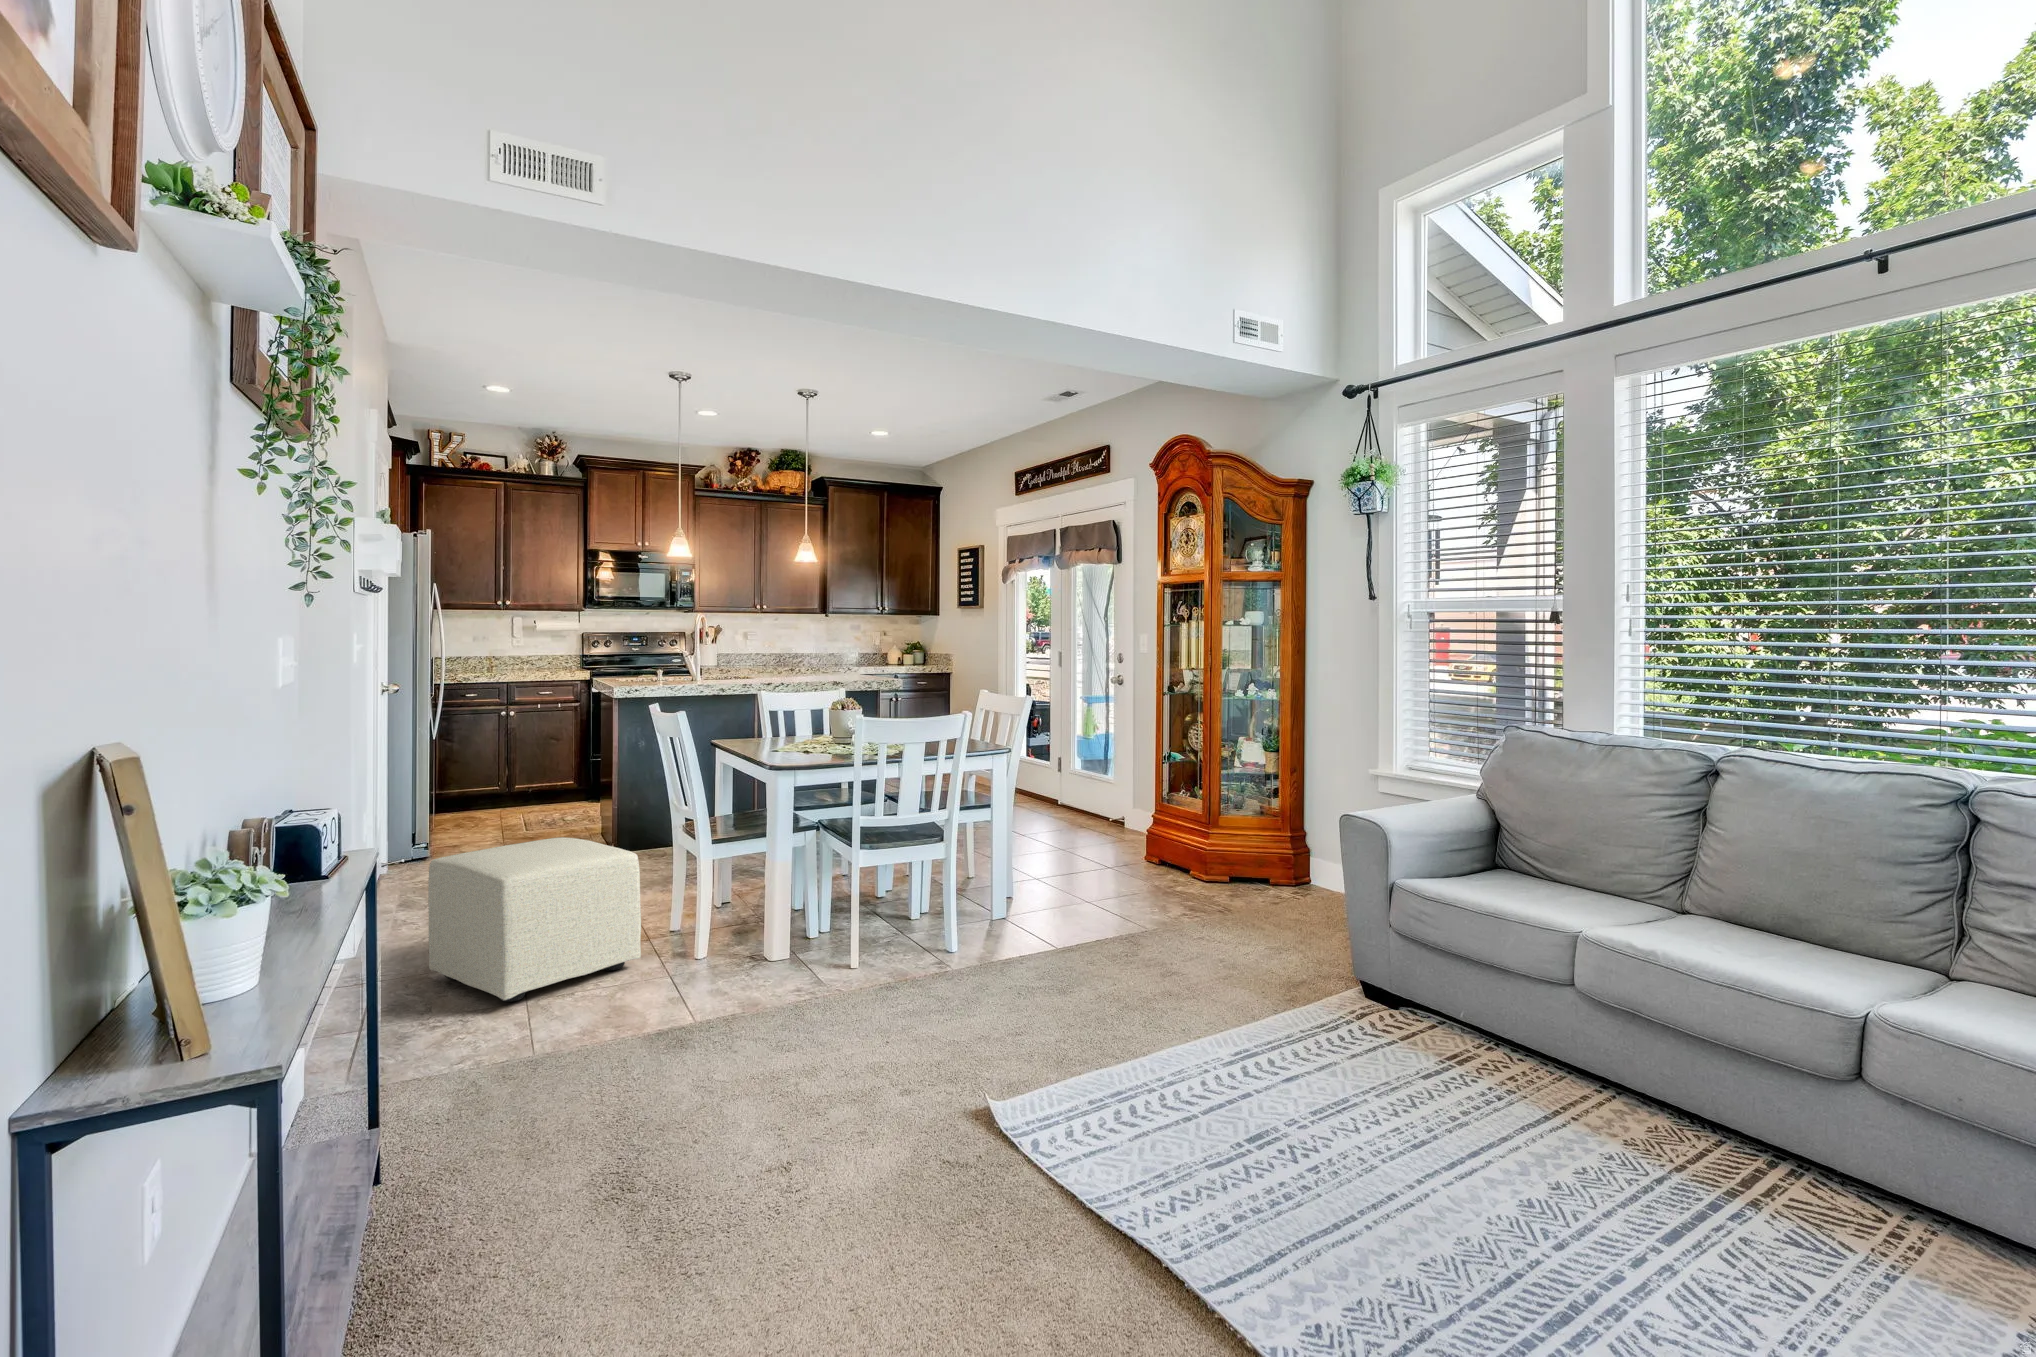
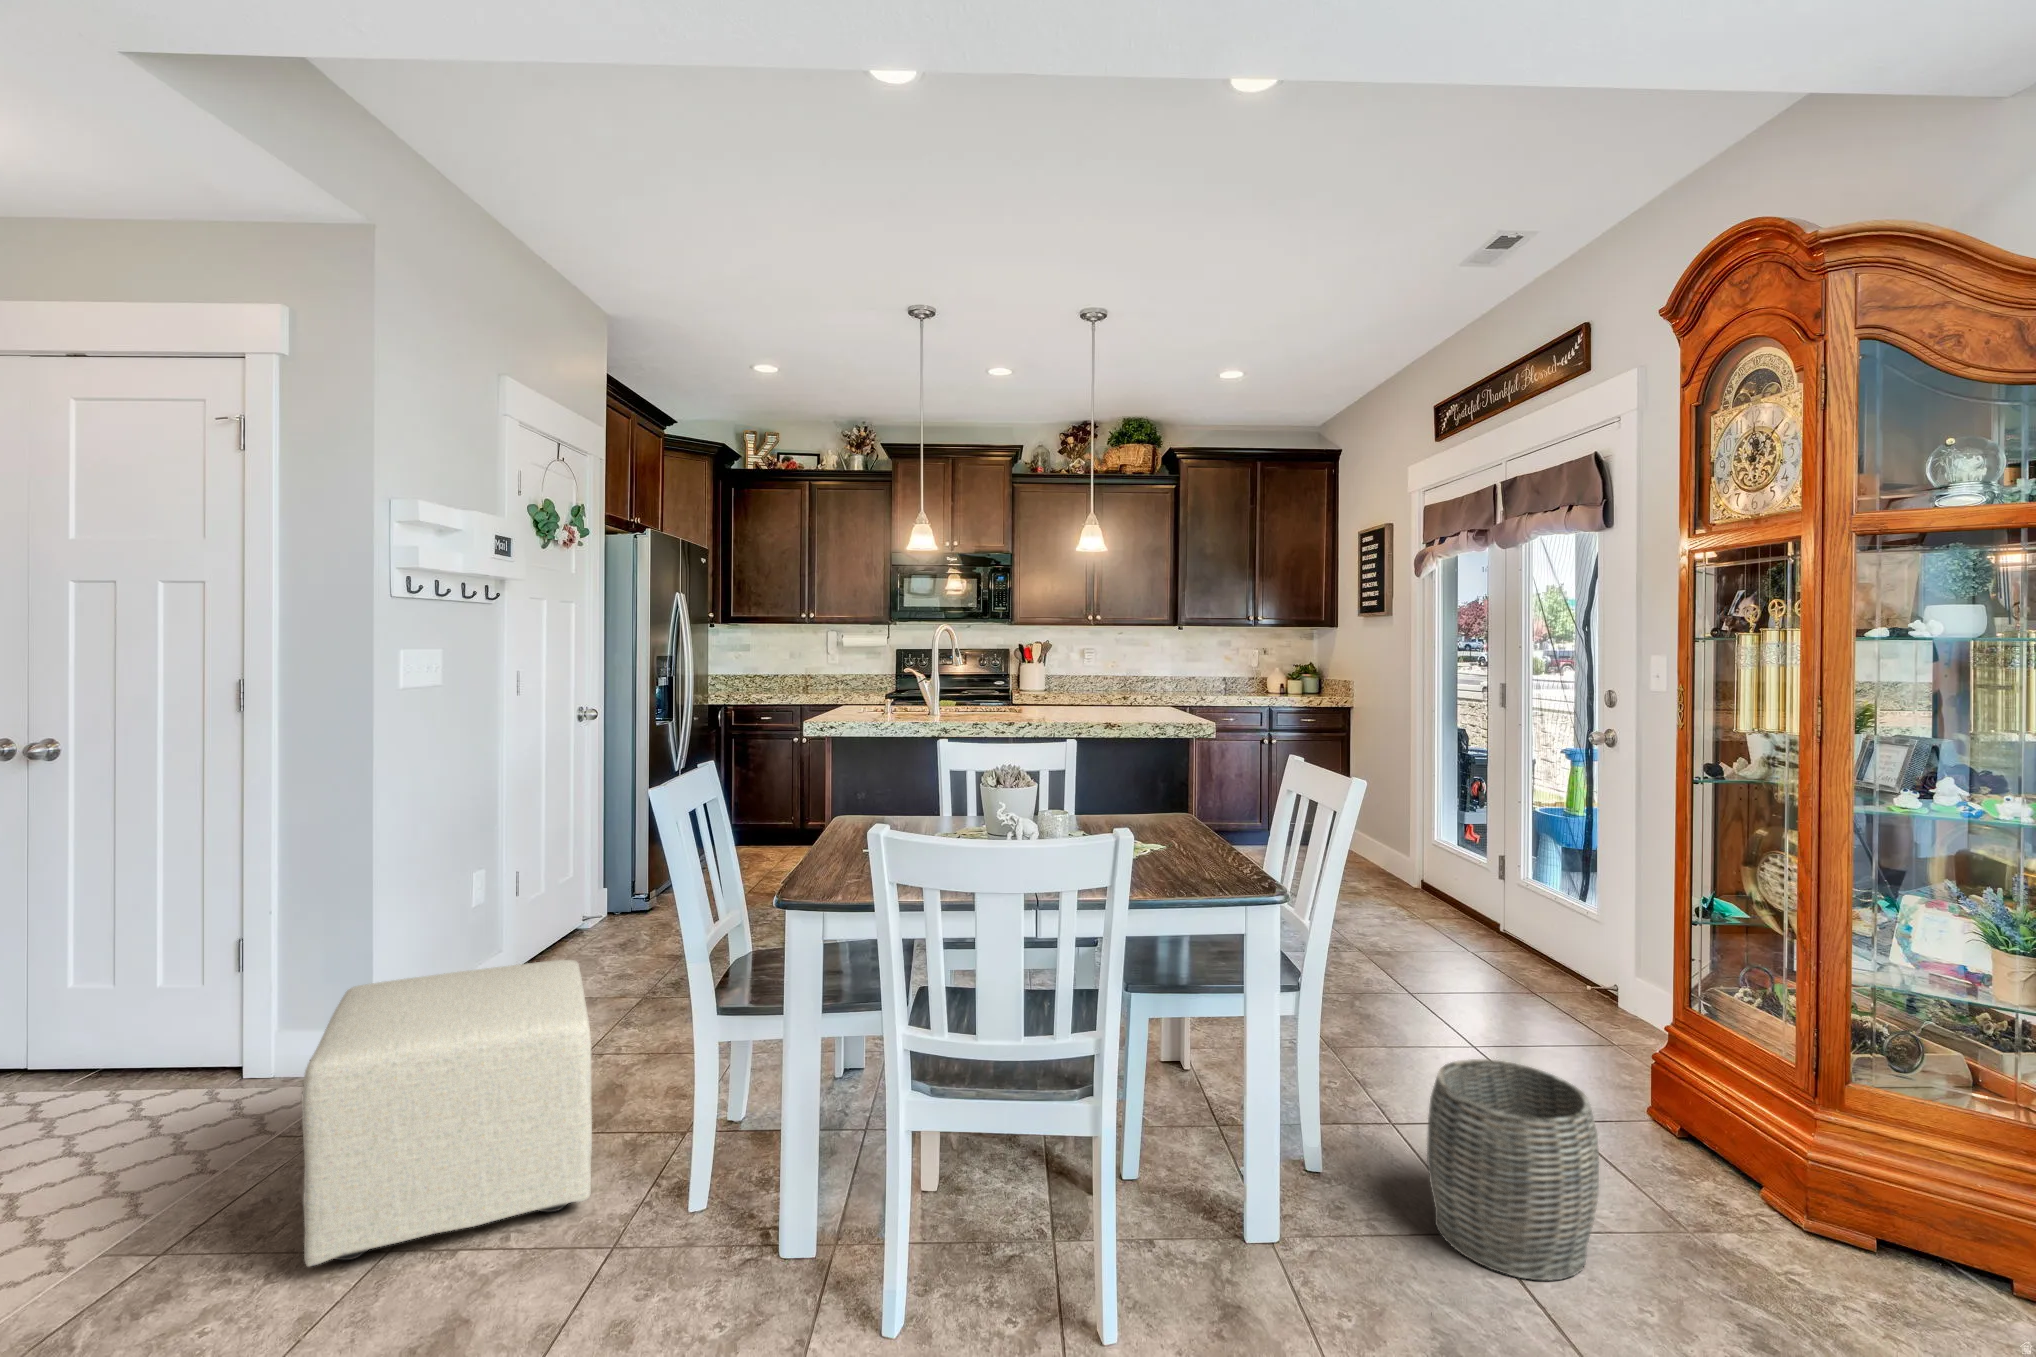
woven basket: none [1066,826,1136,909] -> present [1427,1059,1599,1280]

